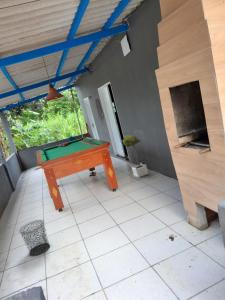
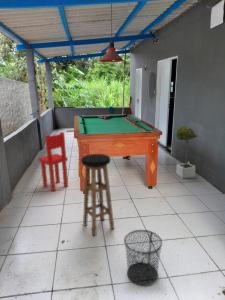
chair: none [13,166,44,218] -> present [39,132,68,191]
bar stool: none [46,170,86,236] -> present [81,154,114,236]
trash can: present [20,220,49,255] -> present [124,230,162,286]

